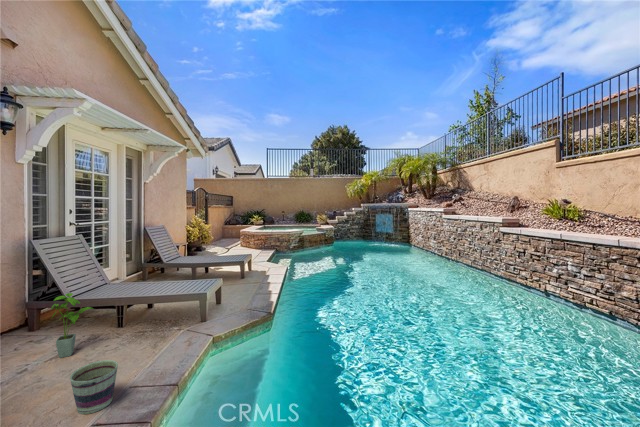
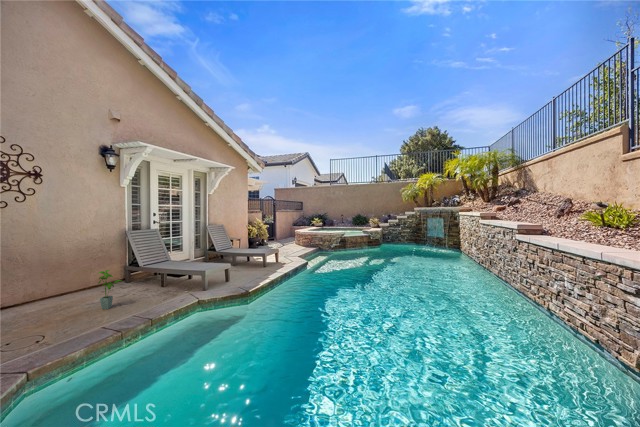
basket: present [70,360,118,414] -> none [78,310,107,339]

